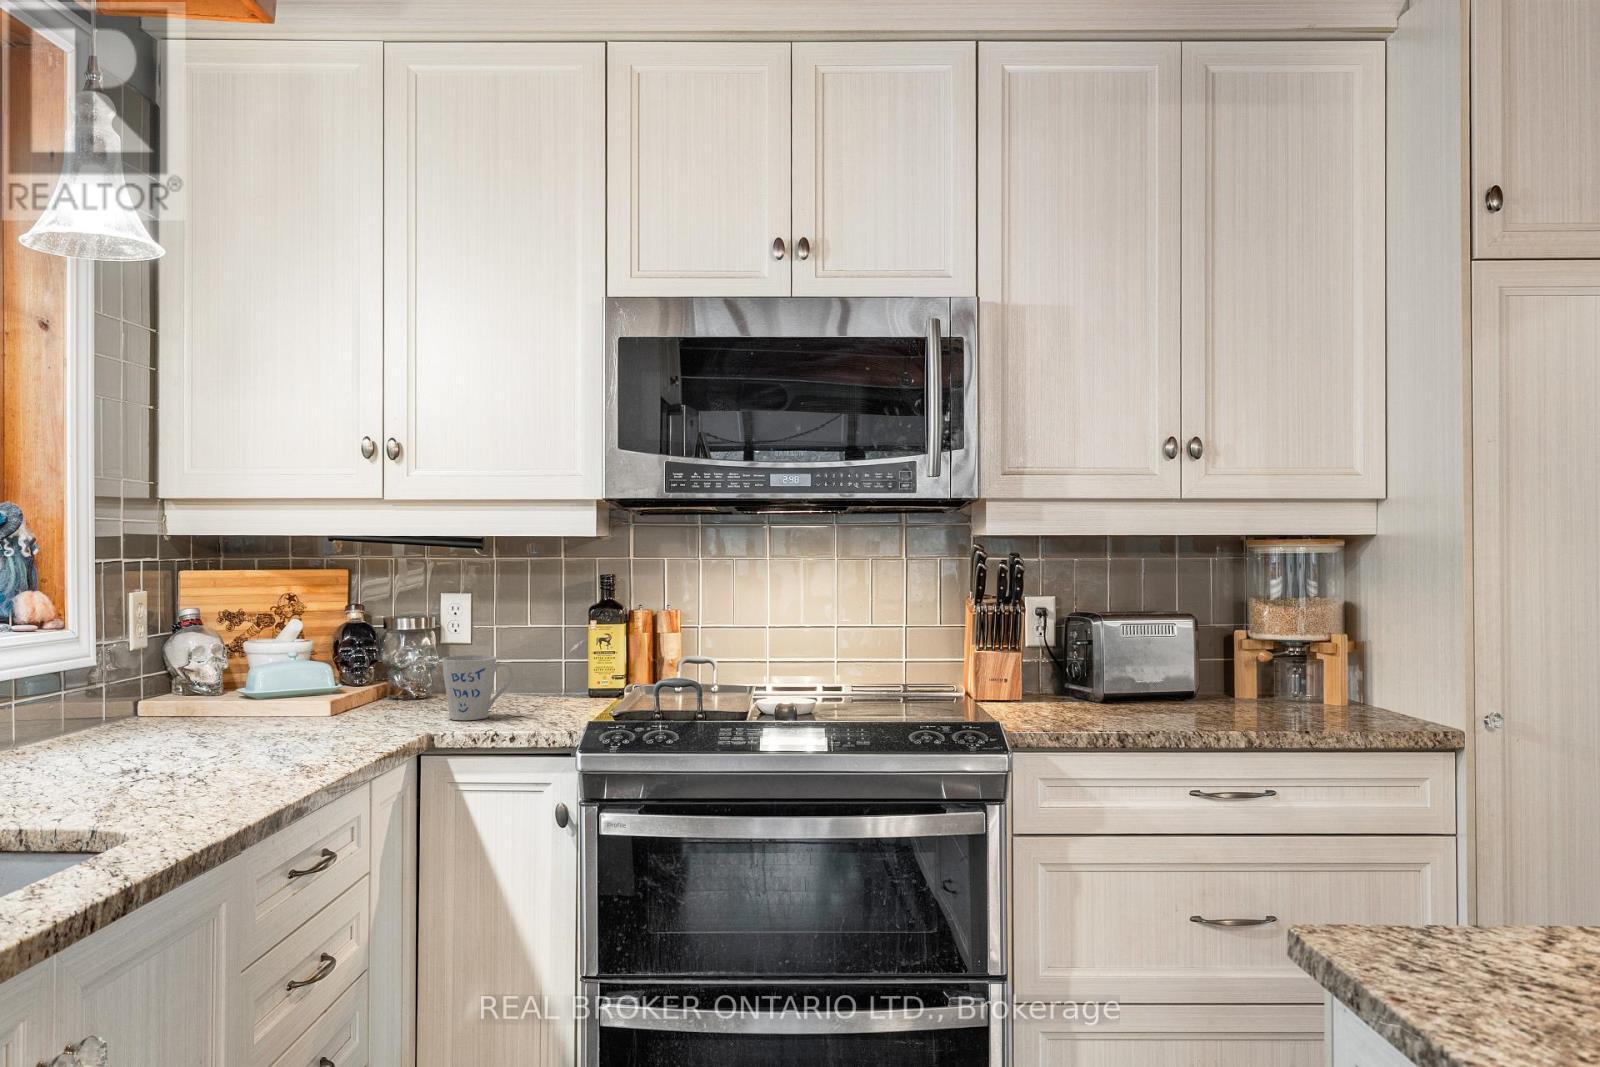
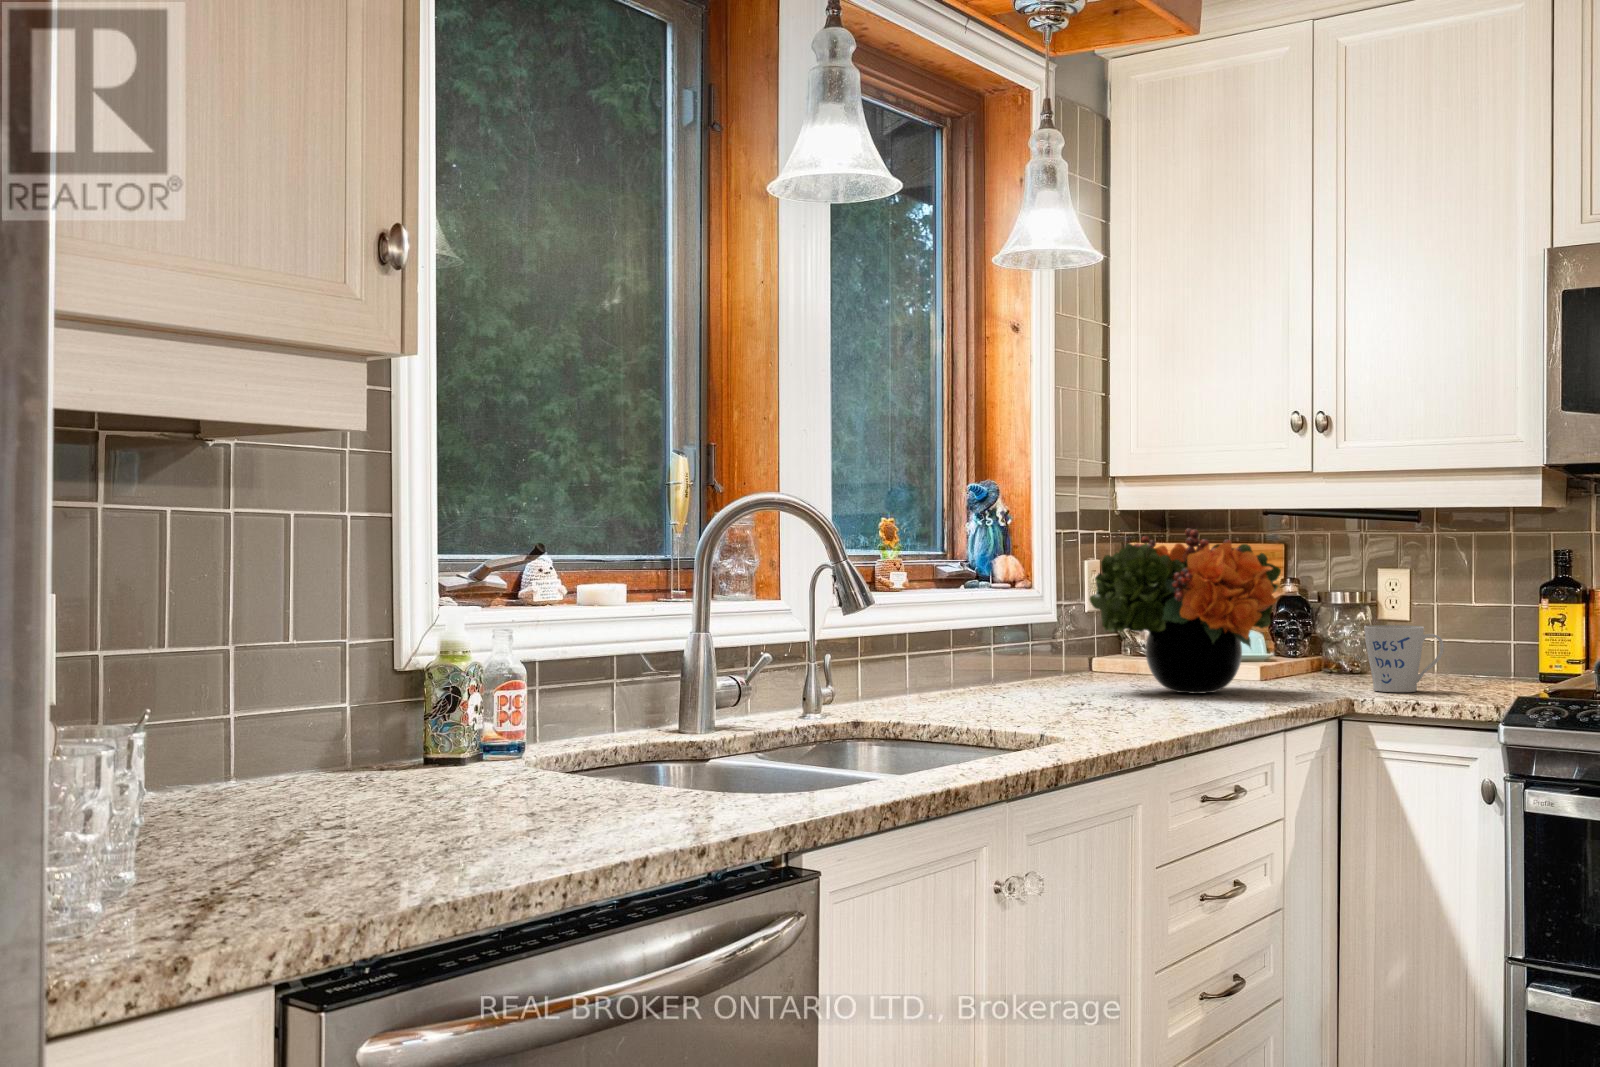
flower arrangement: none [139,565,368,743] -> present [1090,529,1281,694]

